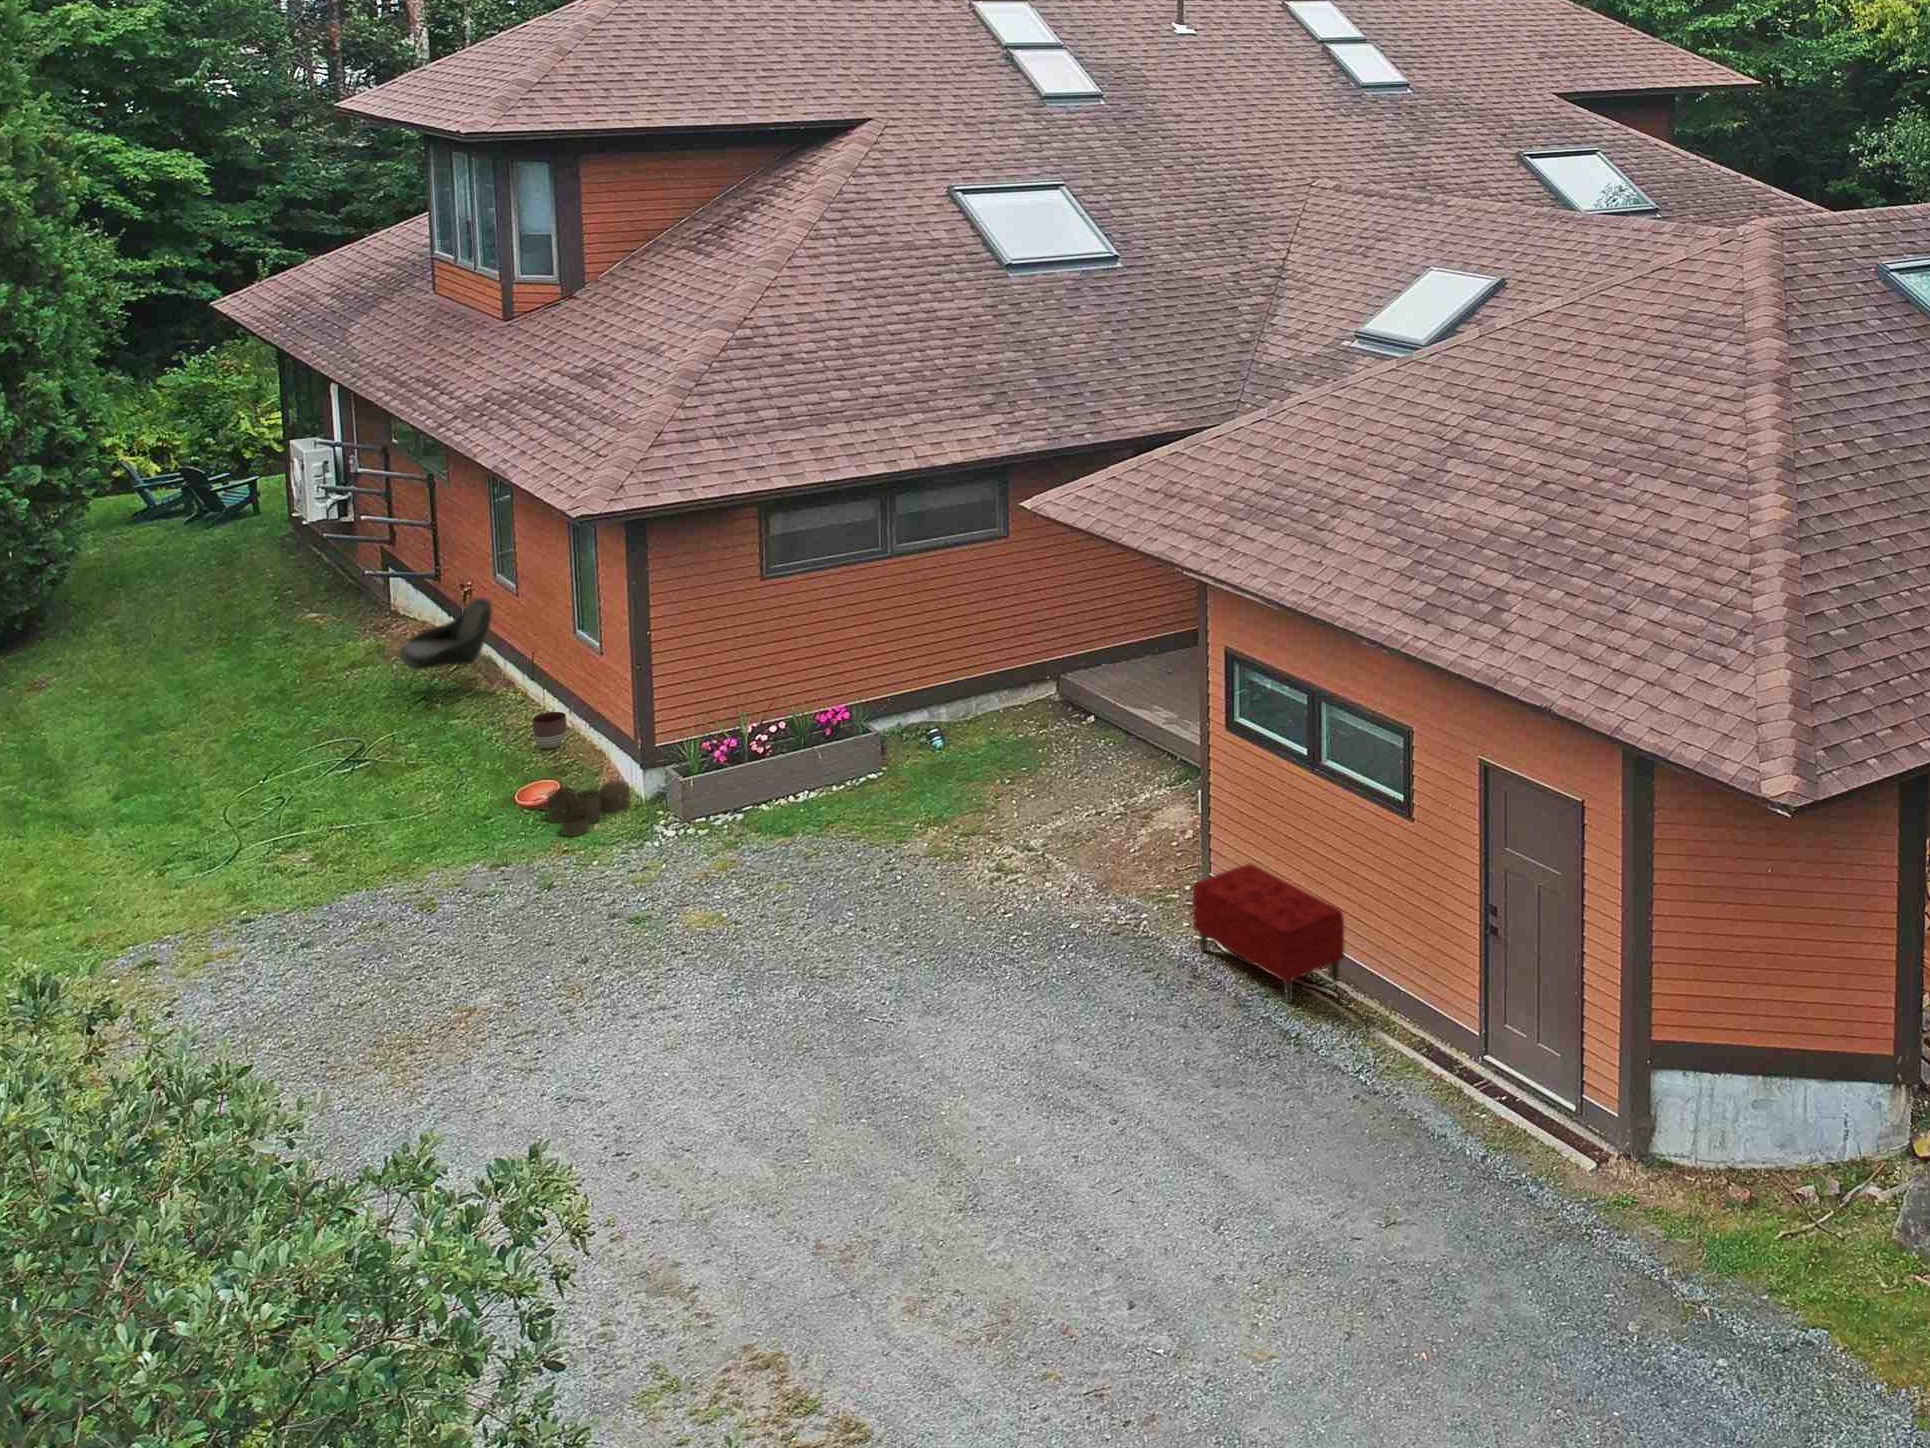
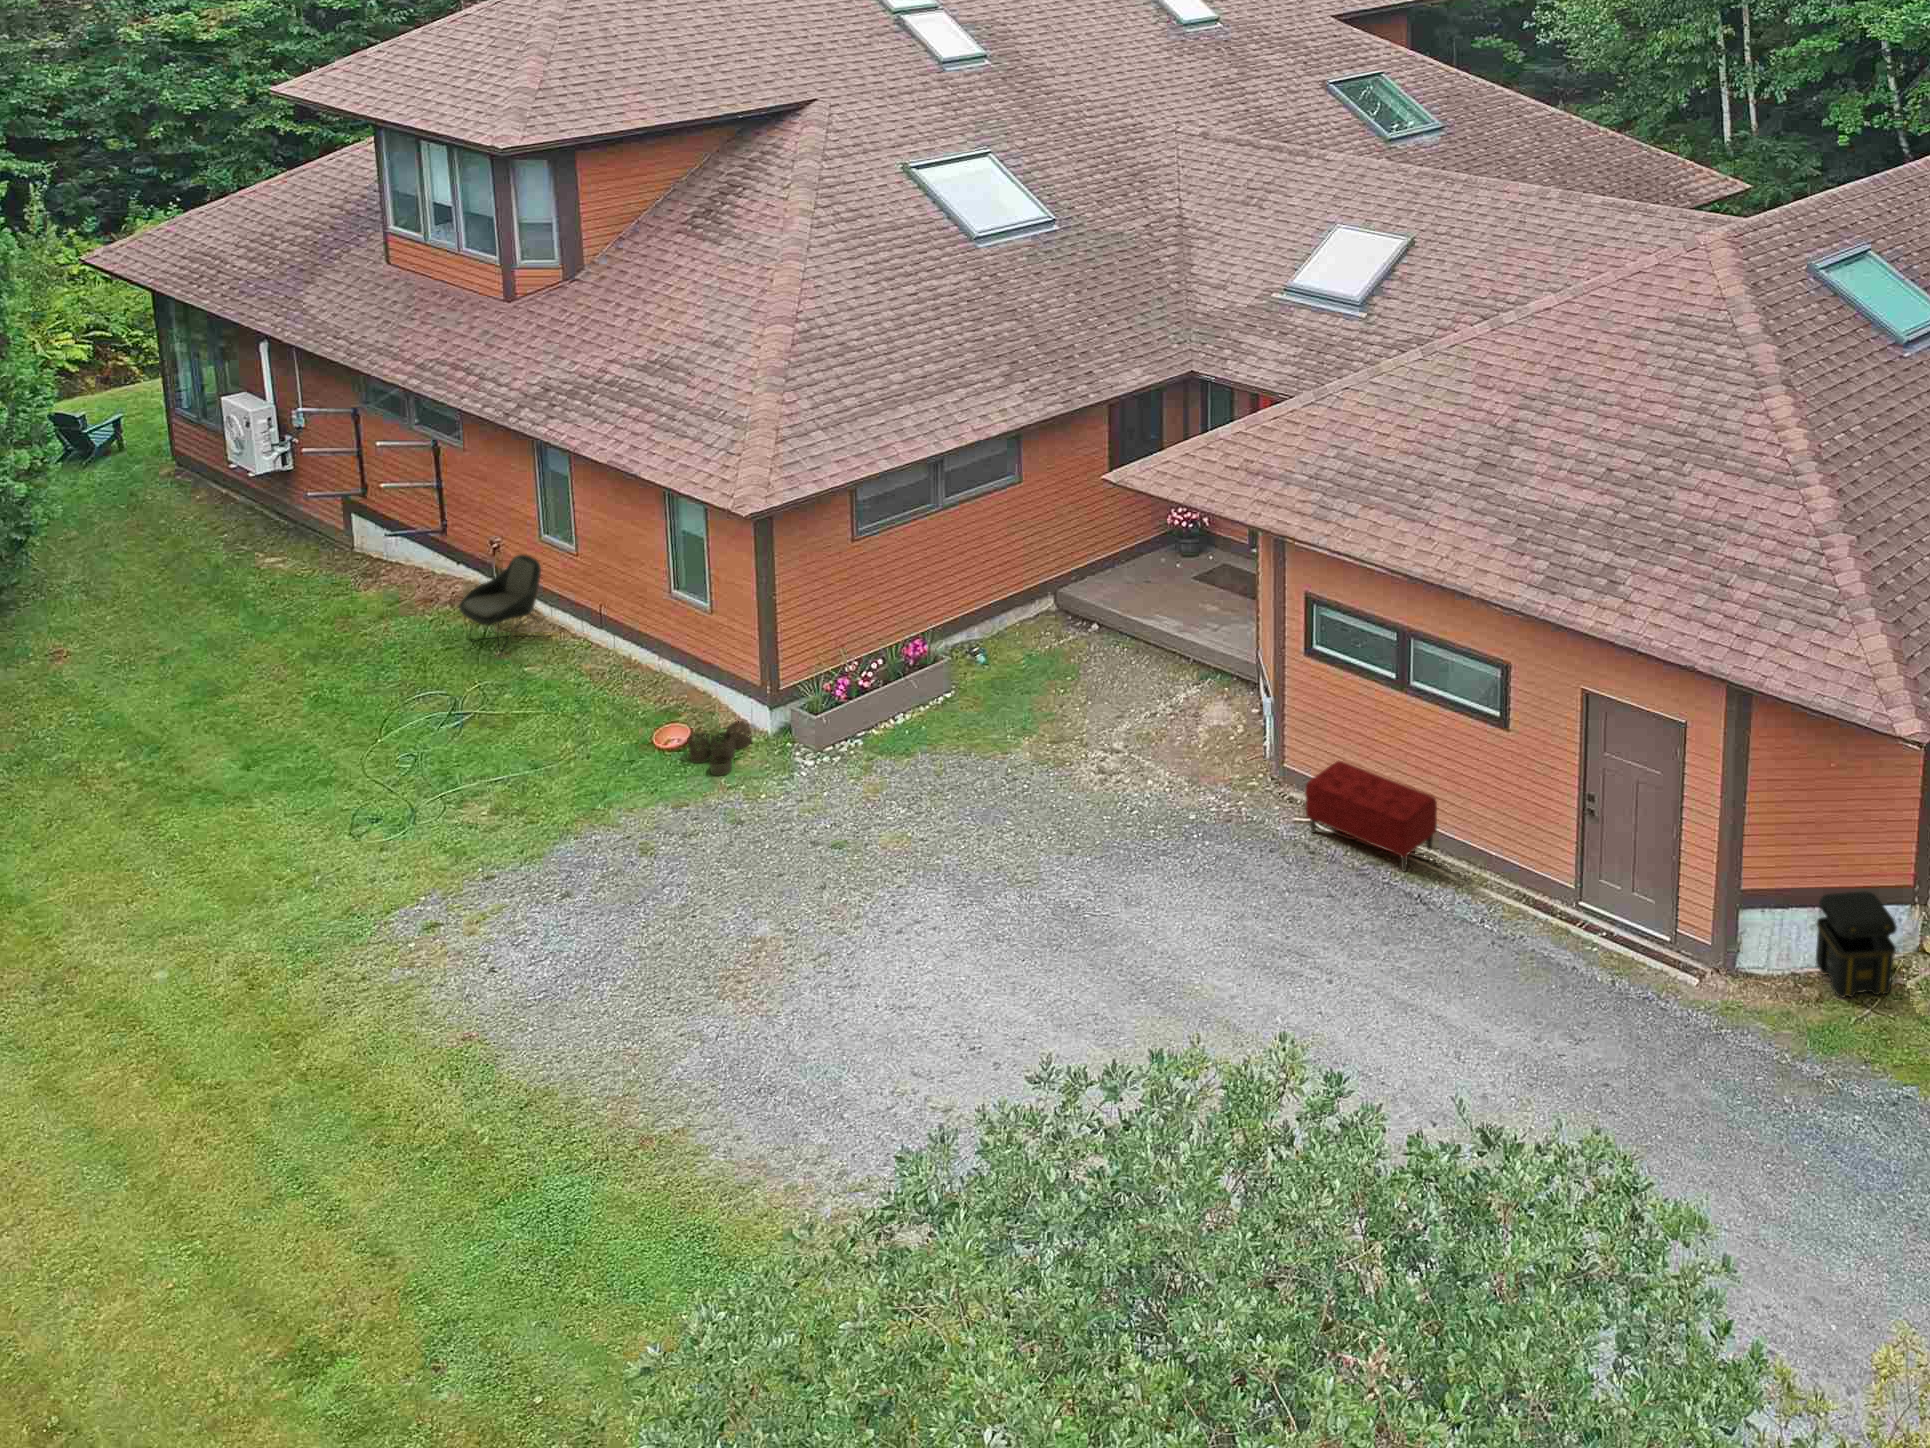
planter: present [533,712,567,749] -> none [624,657,653,690]
toolbox: none [1760,1055,1852,1204] -> present [1816,891,1897,997]

